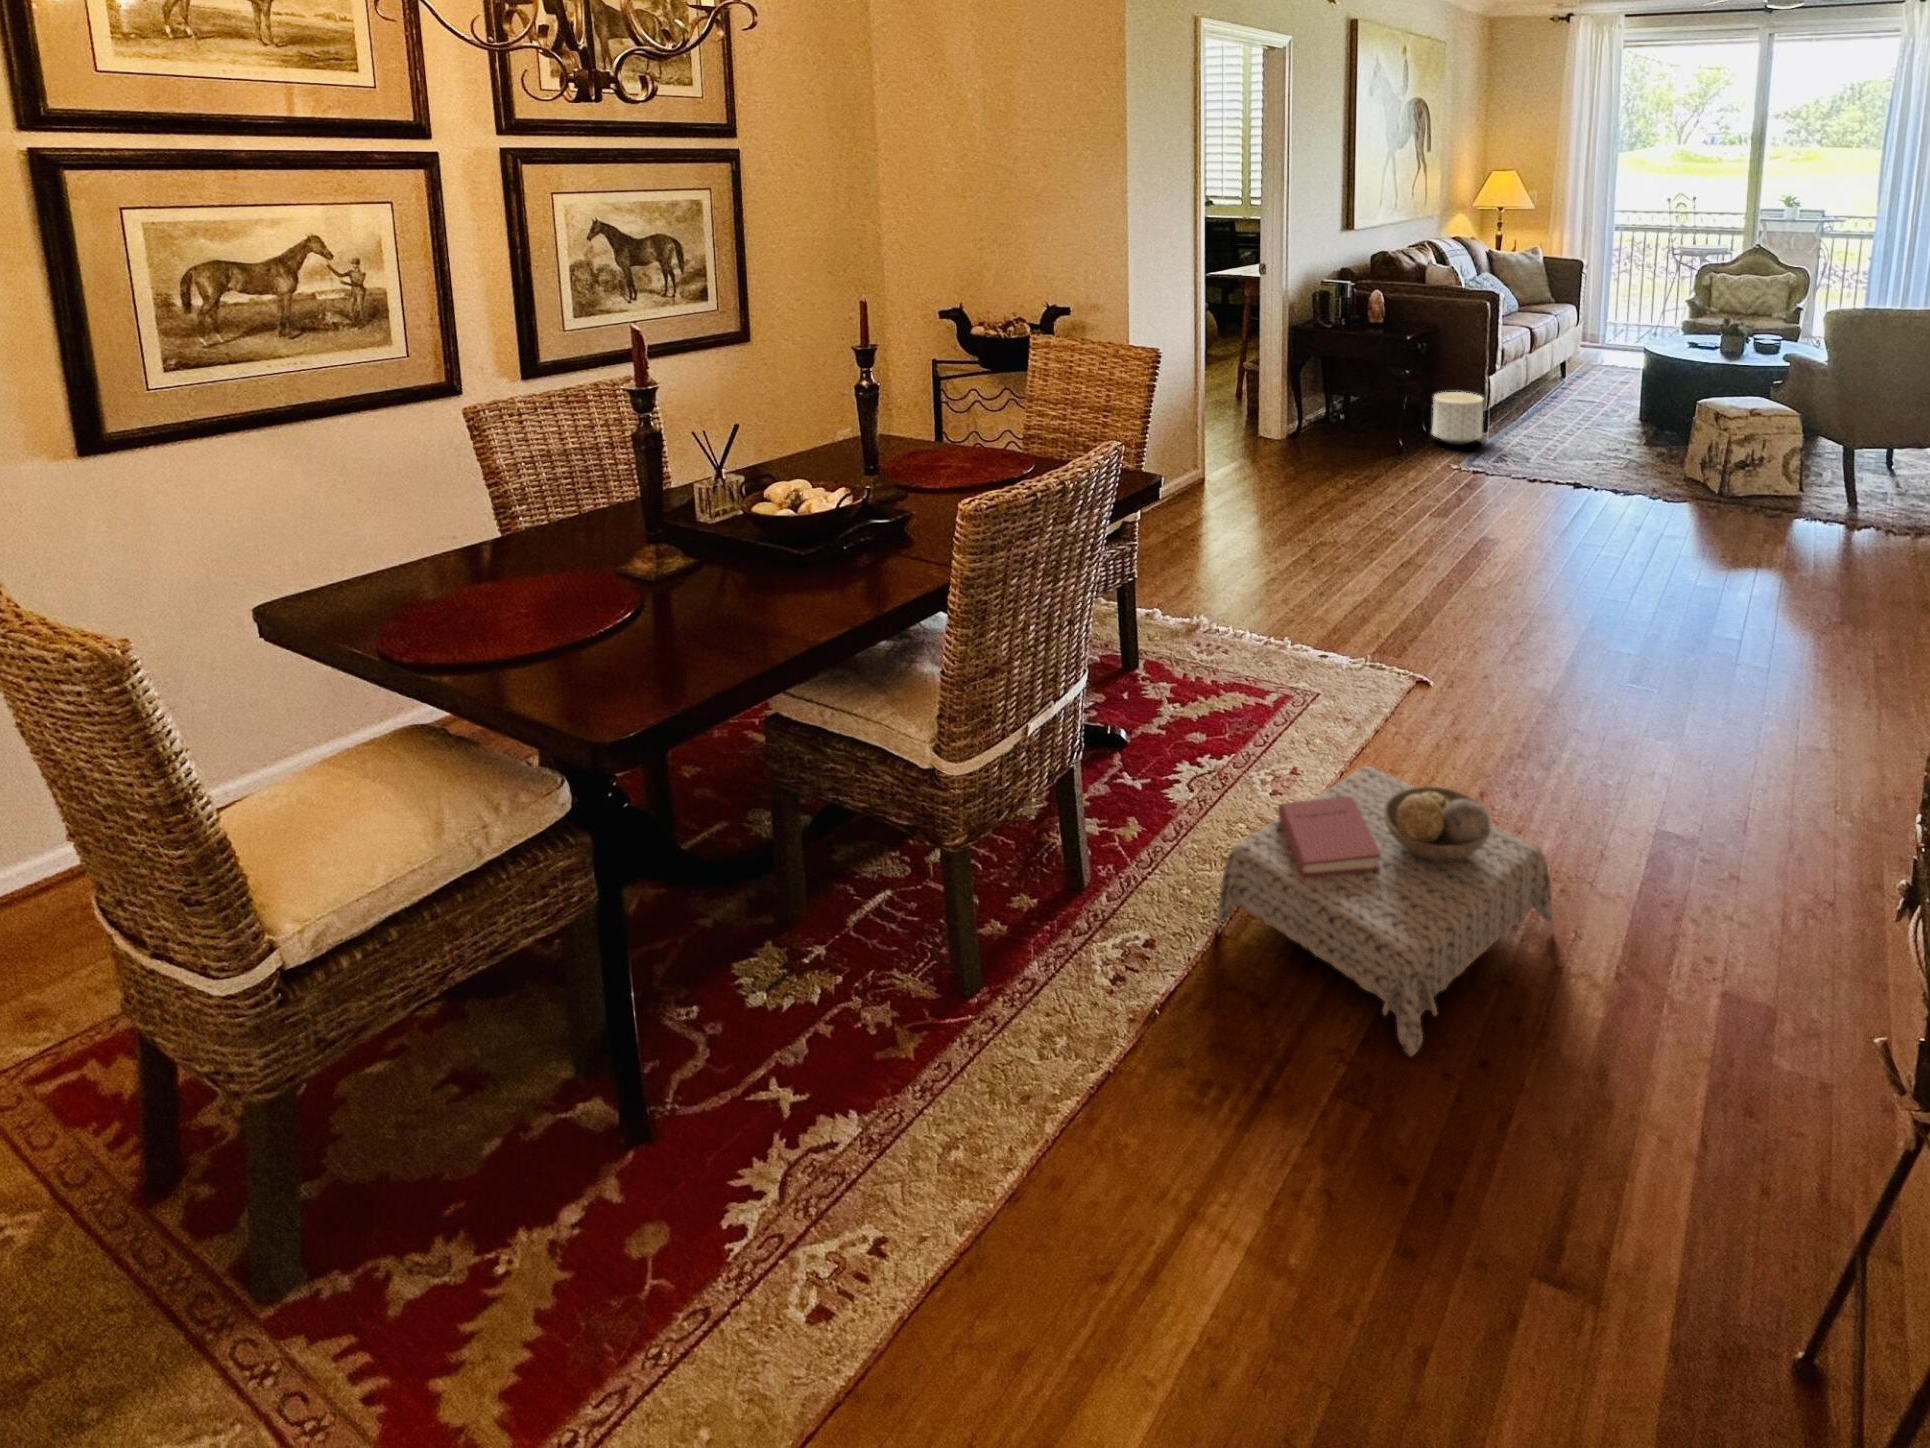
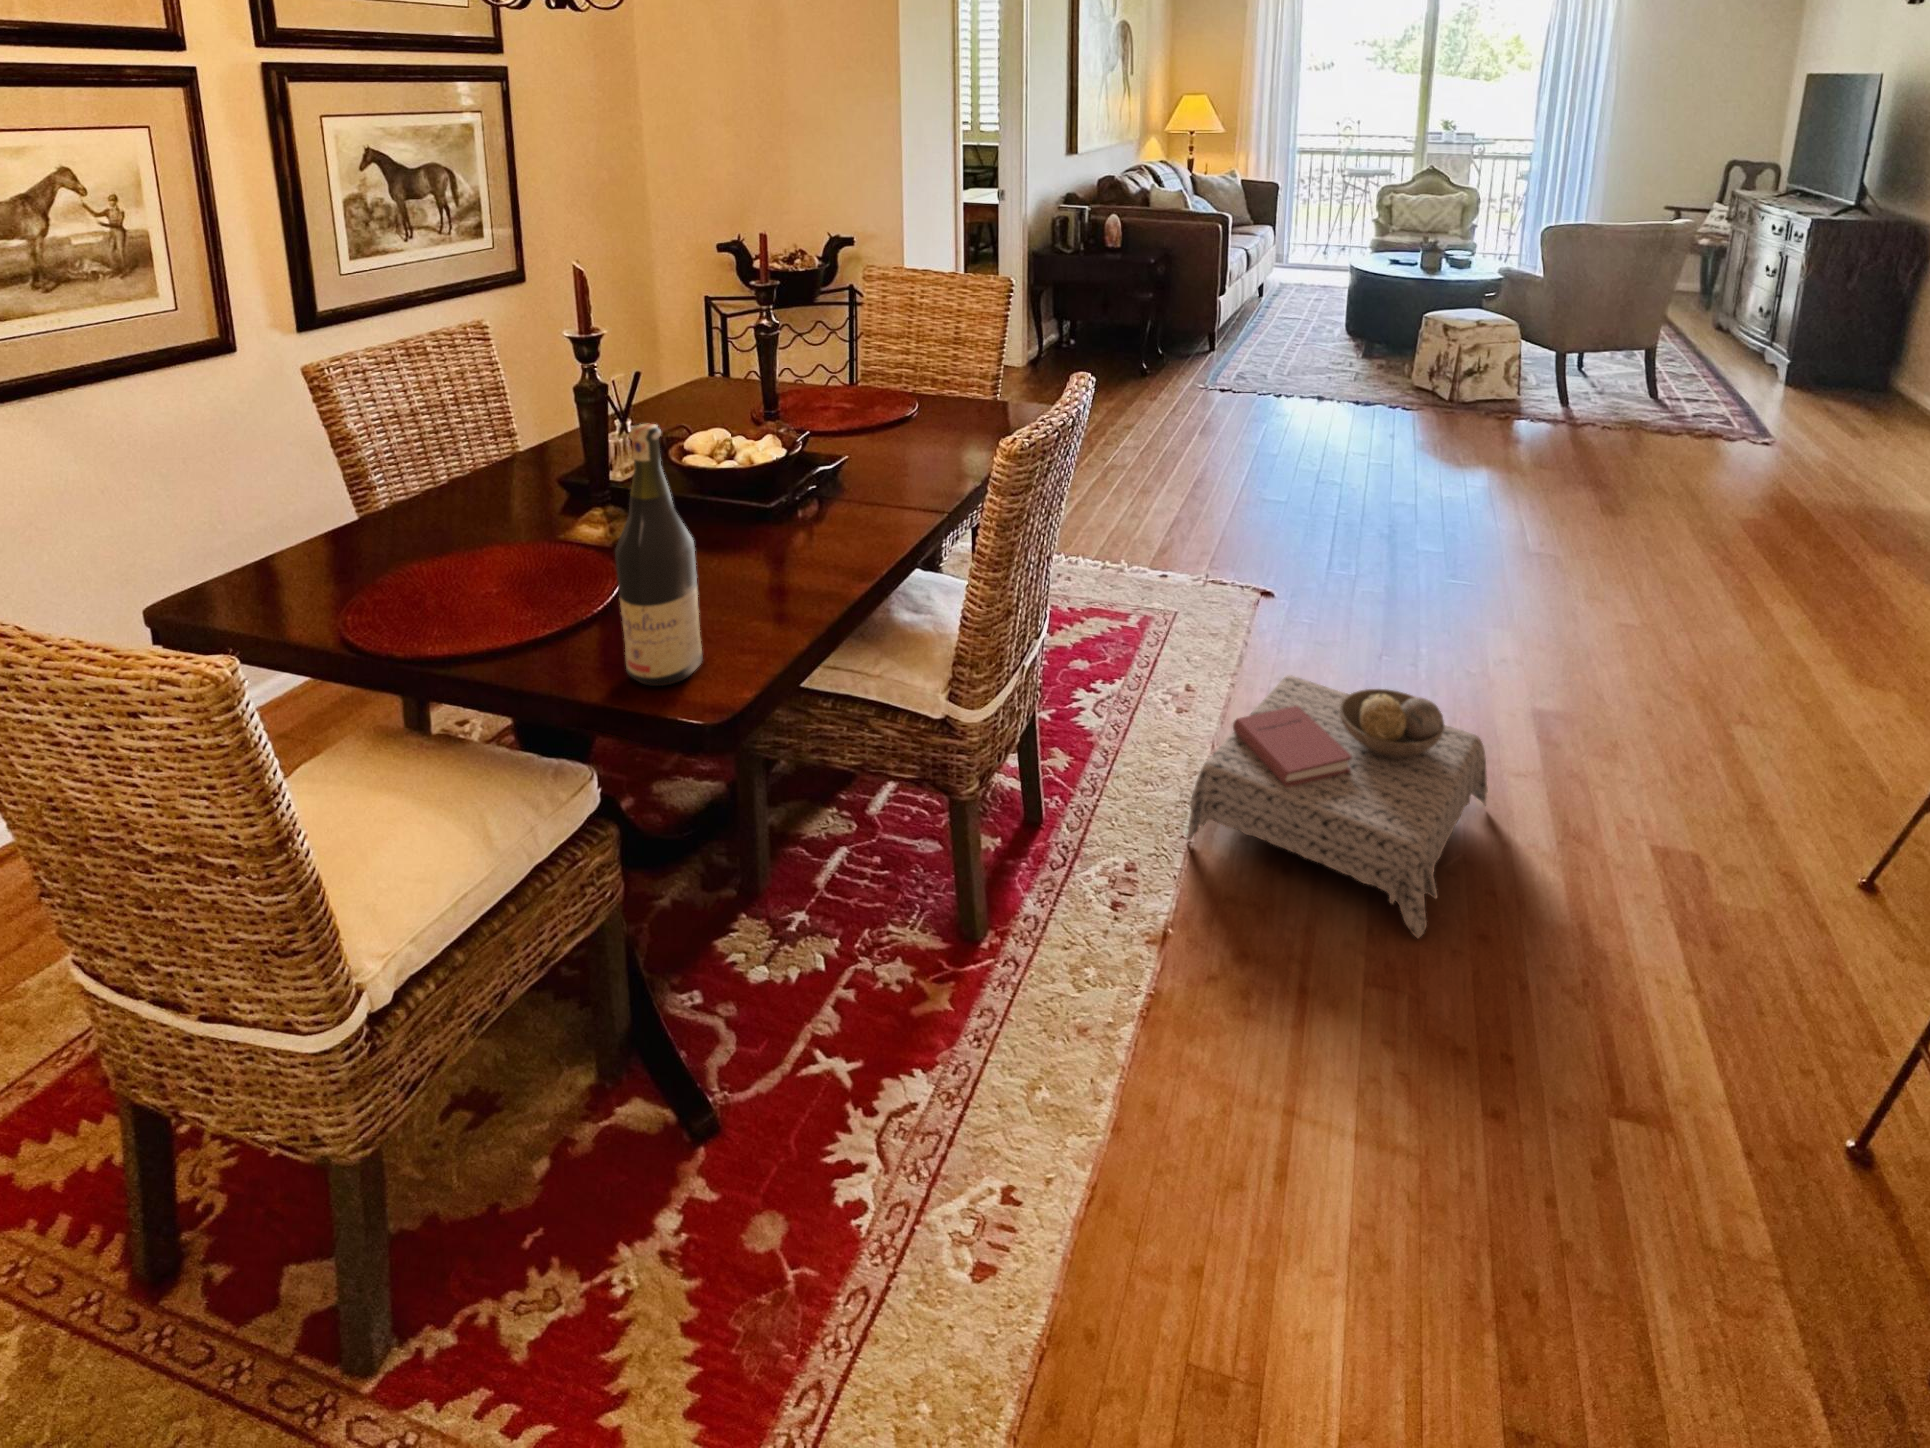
planter: present [1432,392,1483,445] -> none [1173,313,1222,363]
wine bottle: none [537,462,625,701] -> present [615,424,703,686]

